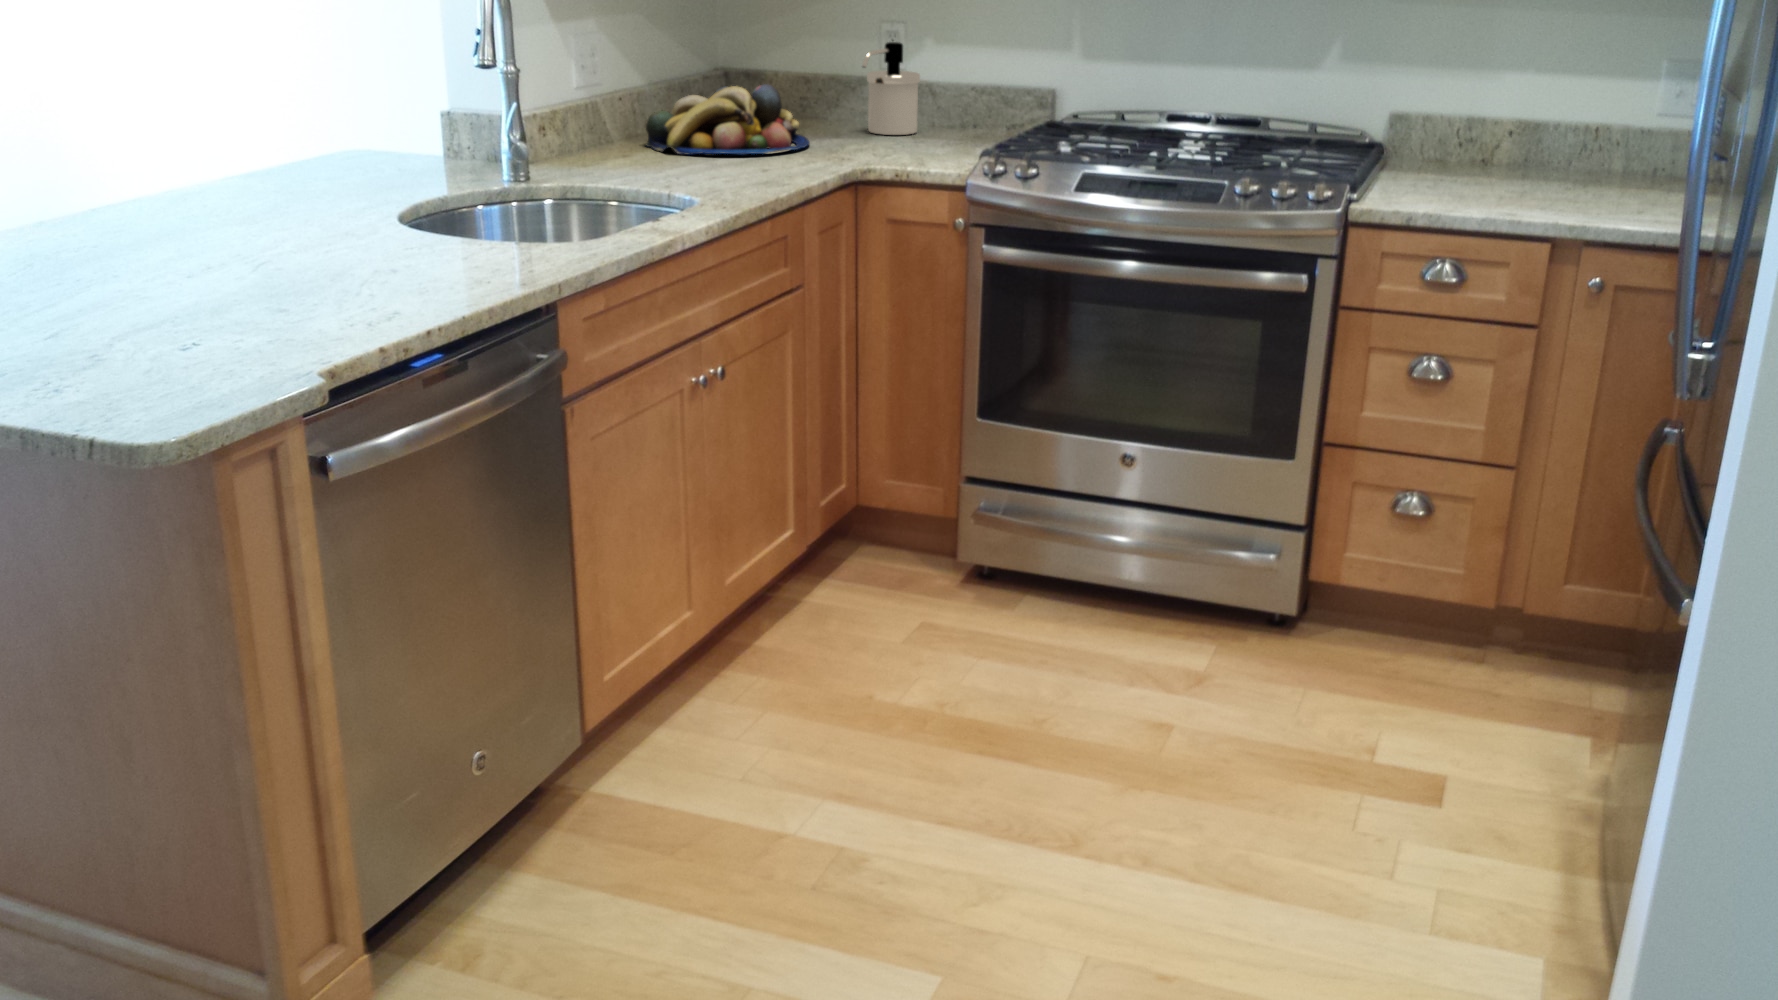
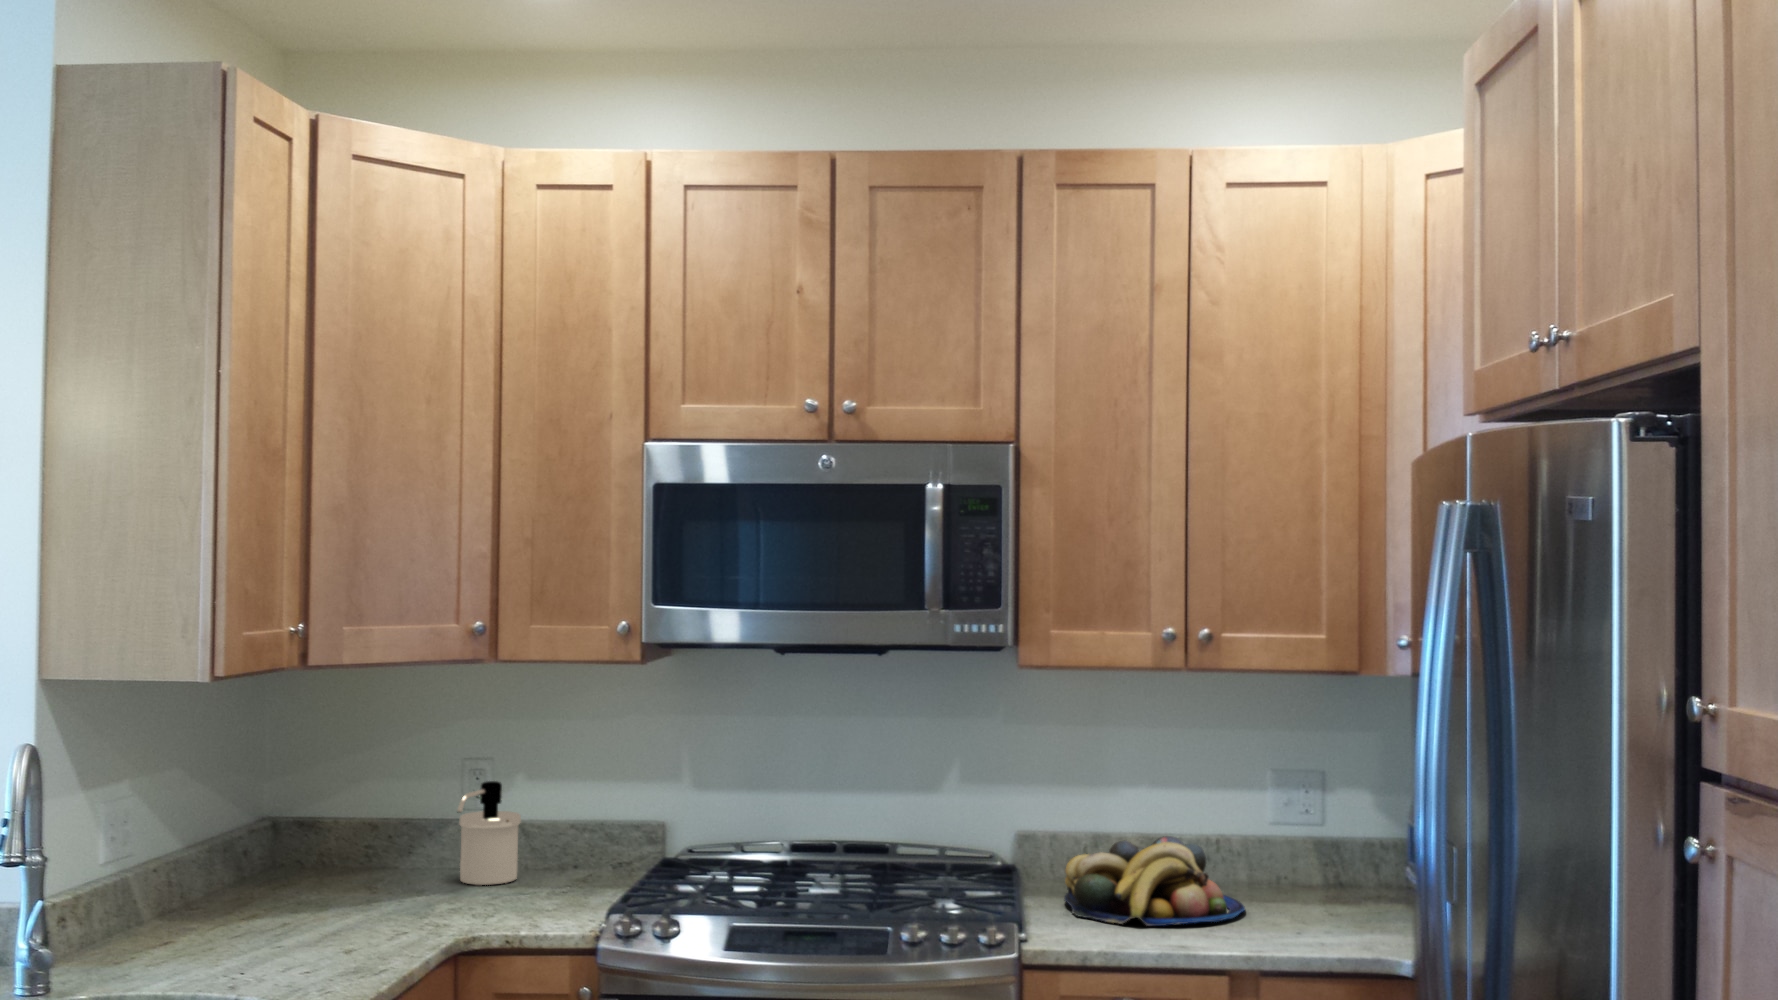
fruit bowl: present [646,84,810,155] -> present [1064,836,1245,926]

